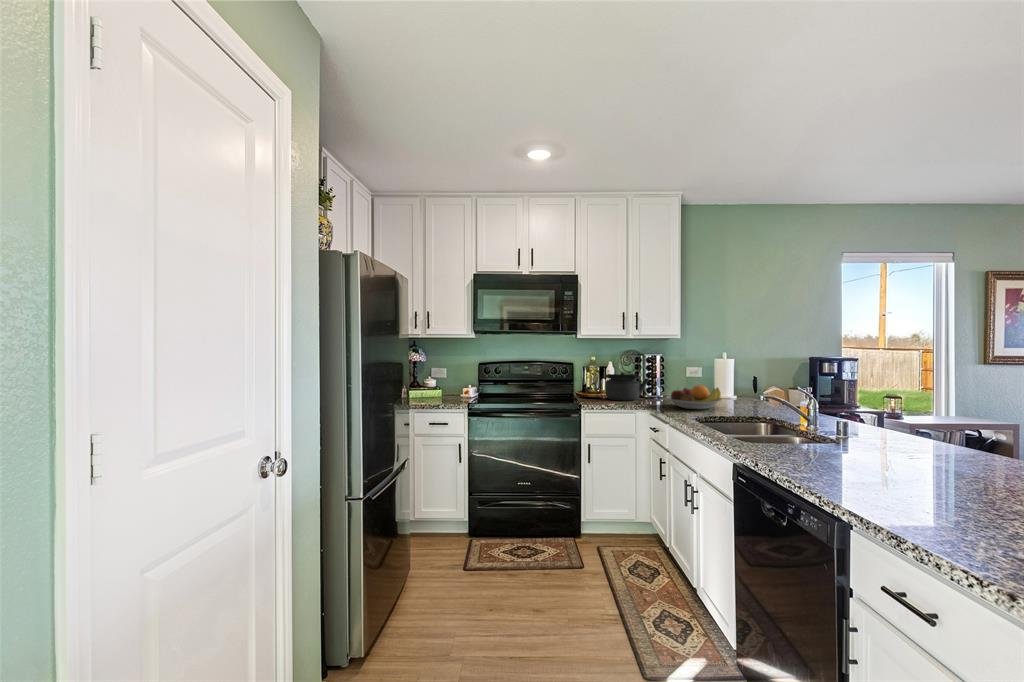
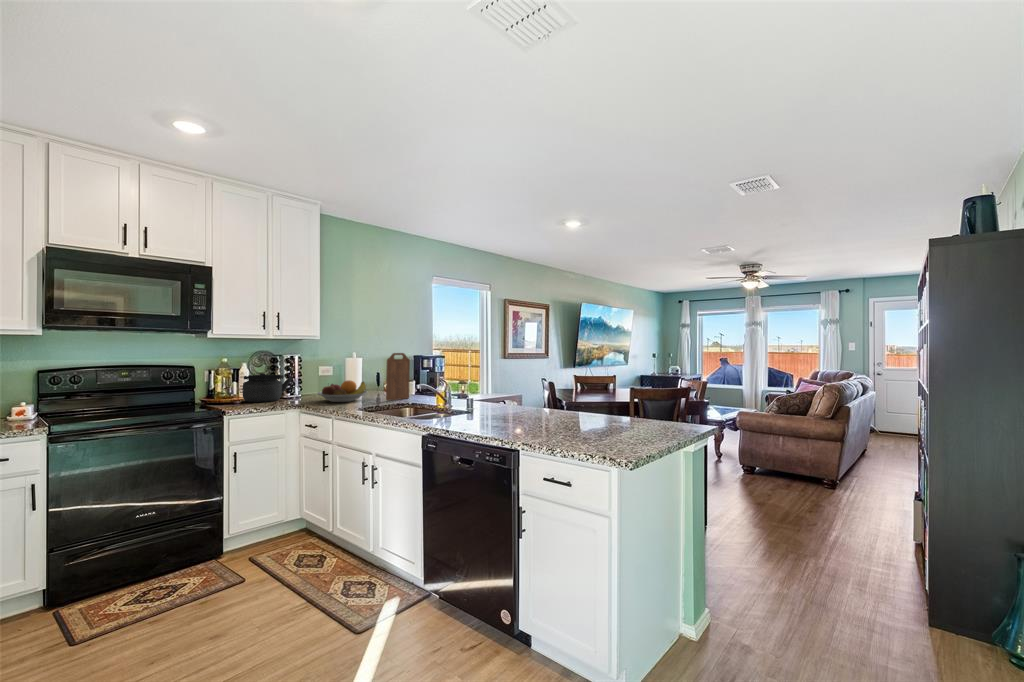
cutting board: none [742,355,777,413] -> present [386,353,410,401]

